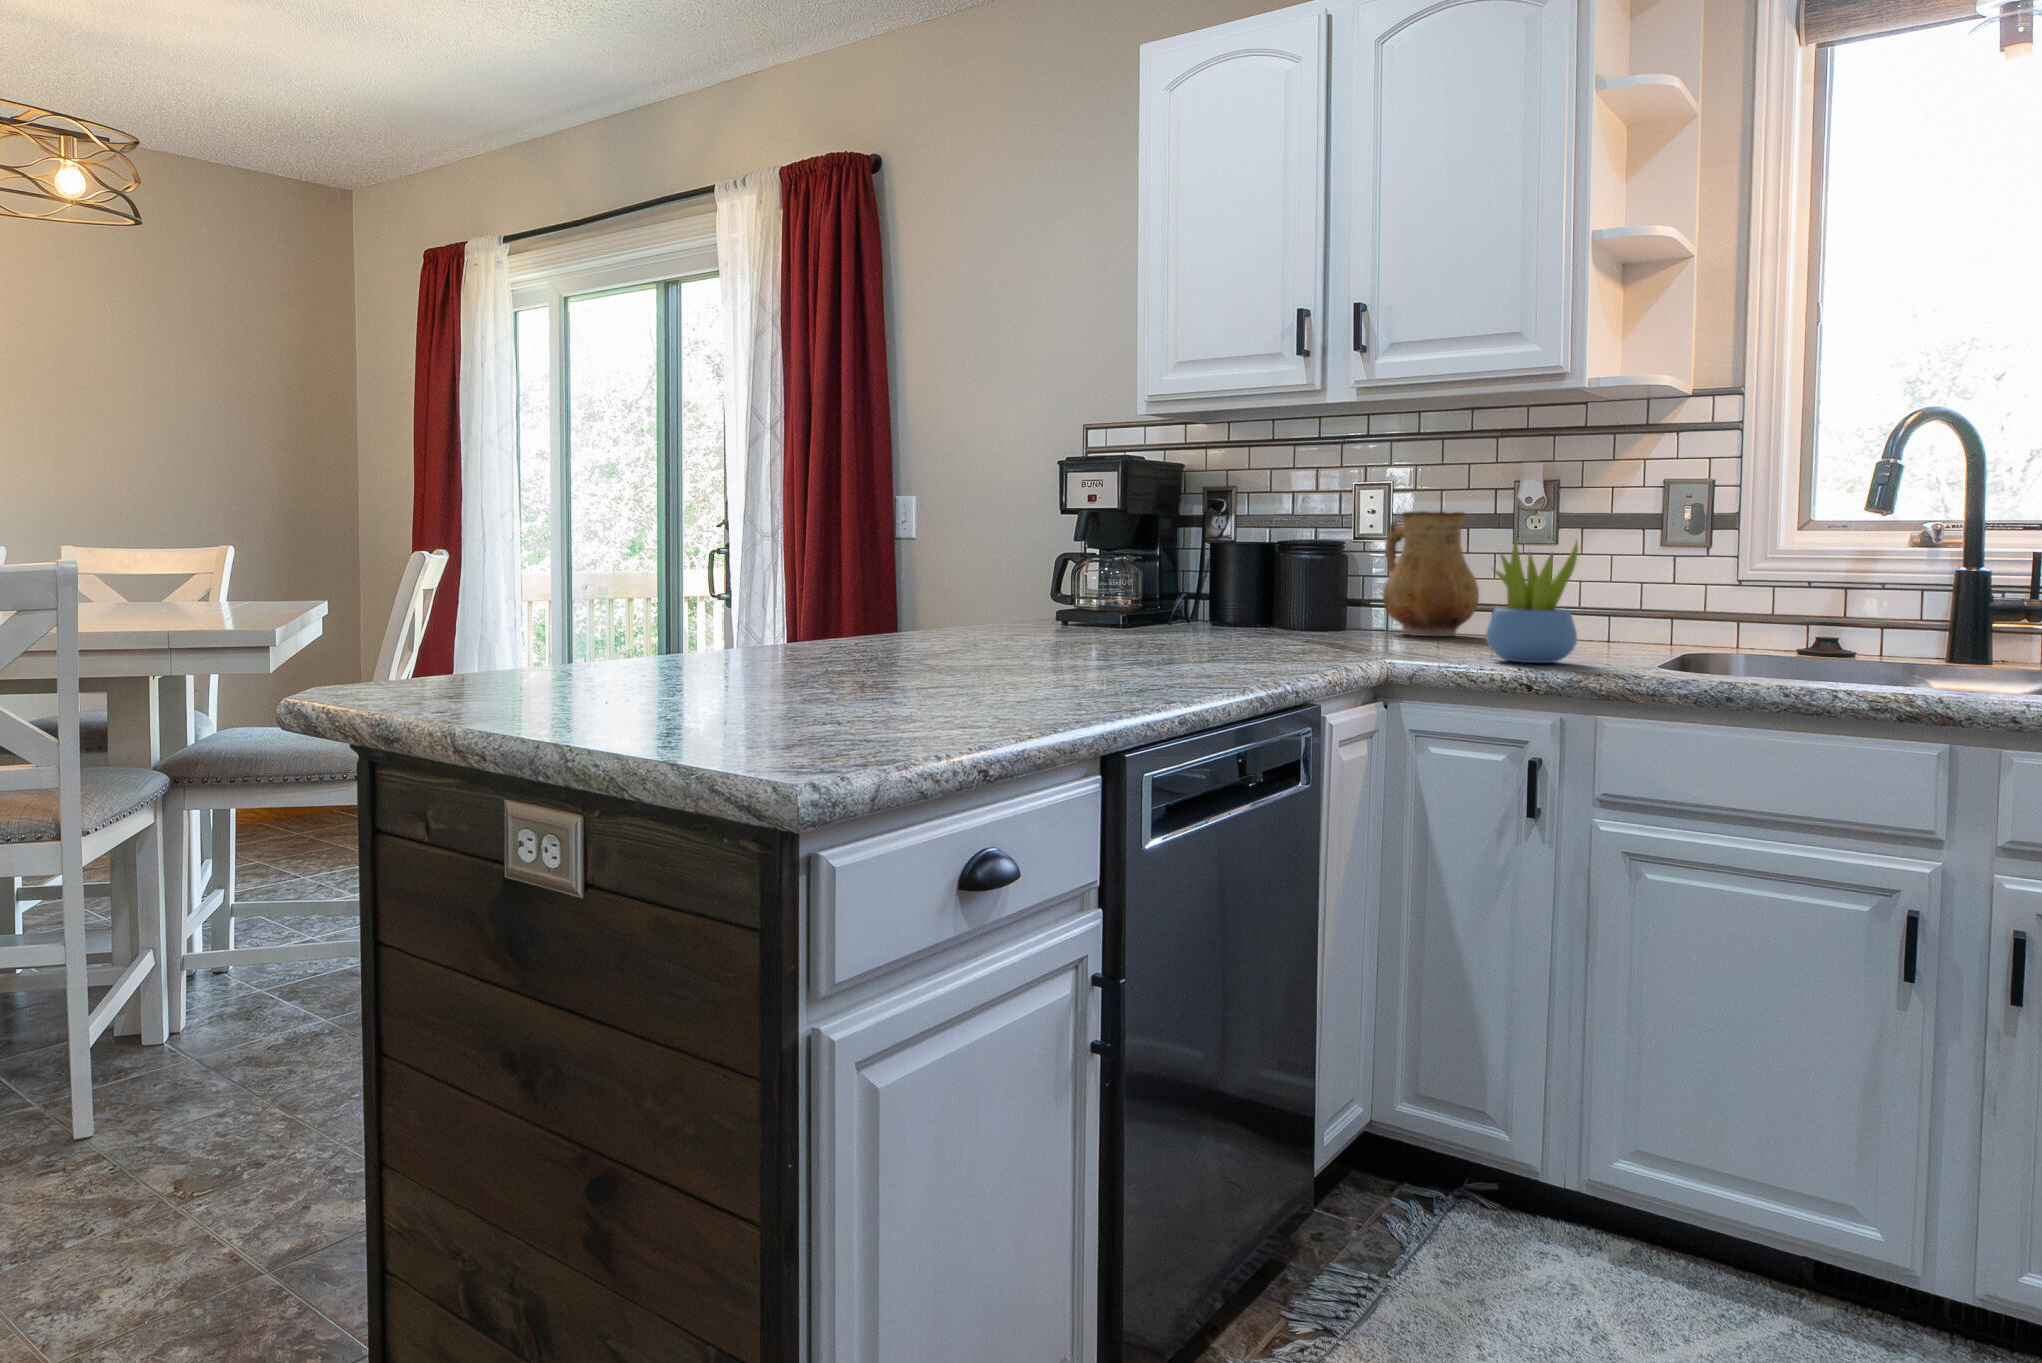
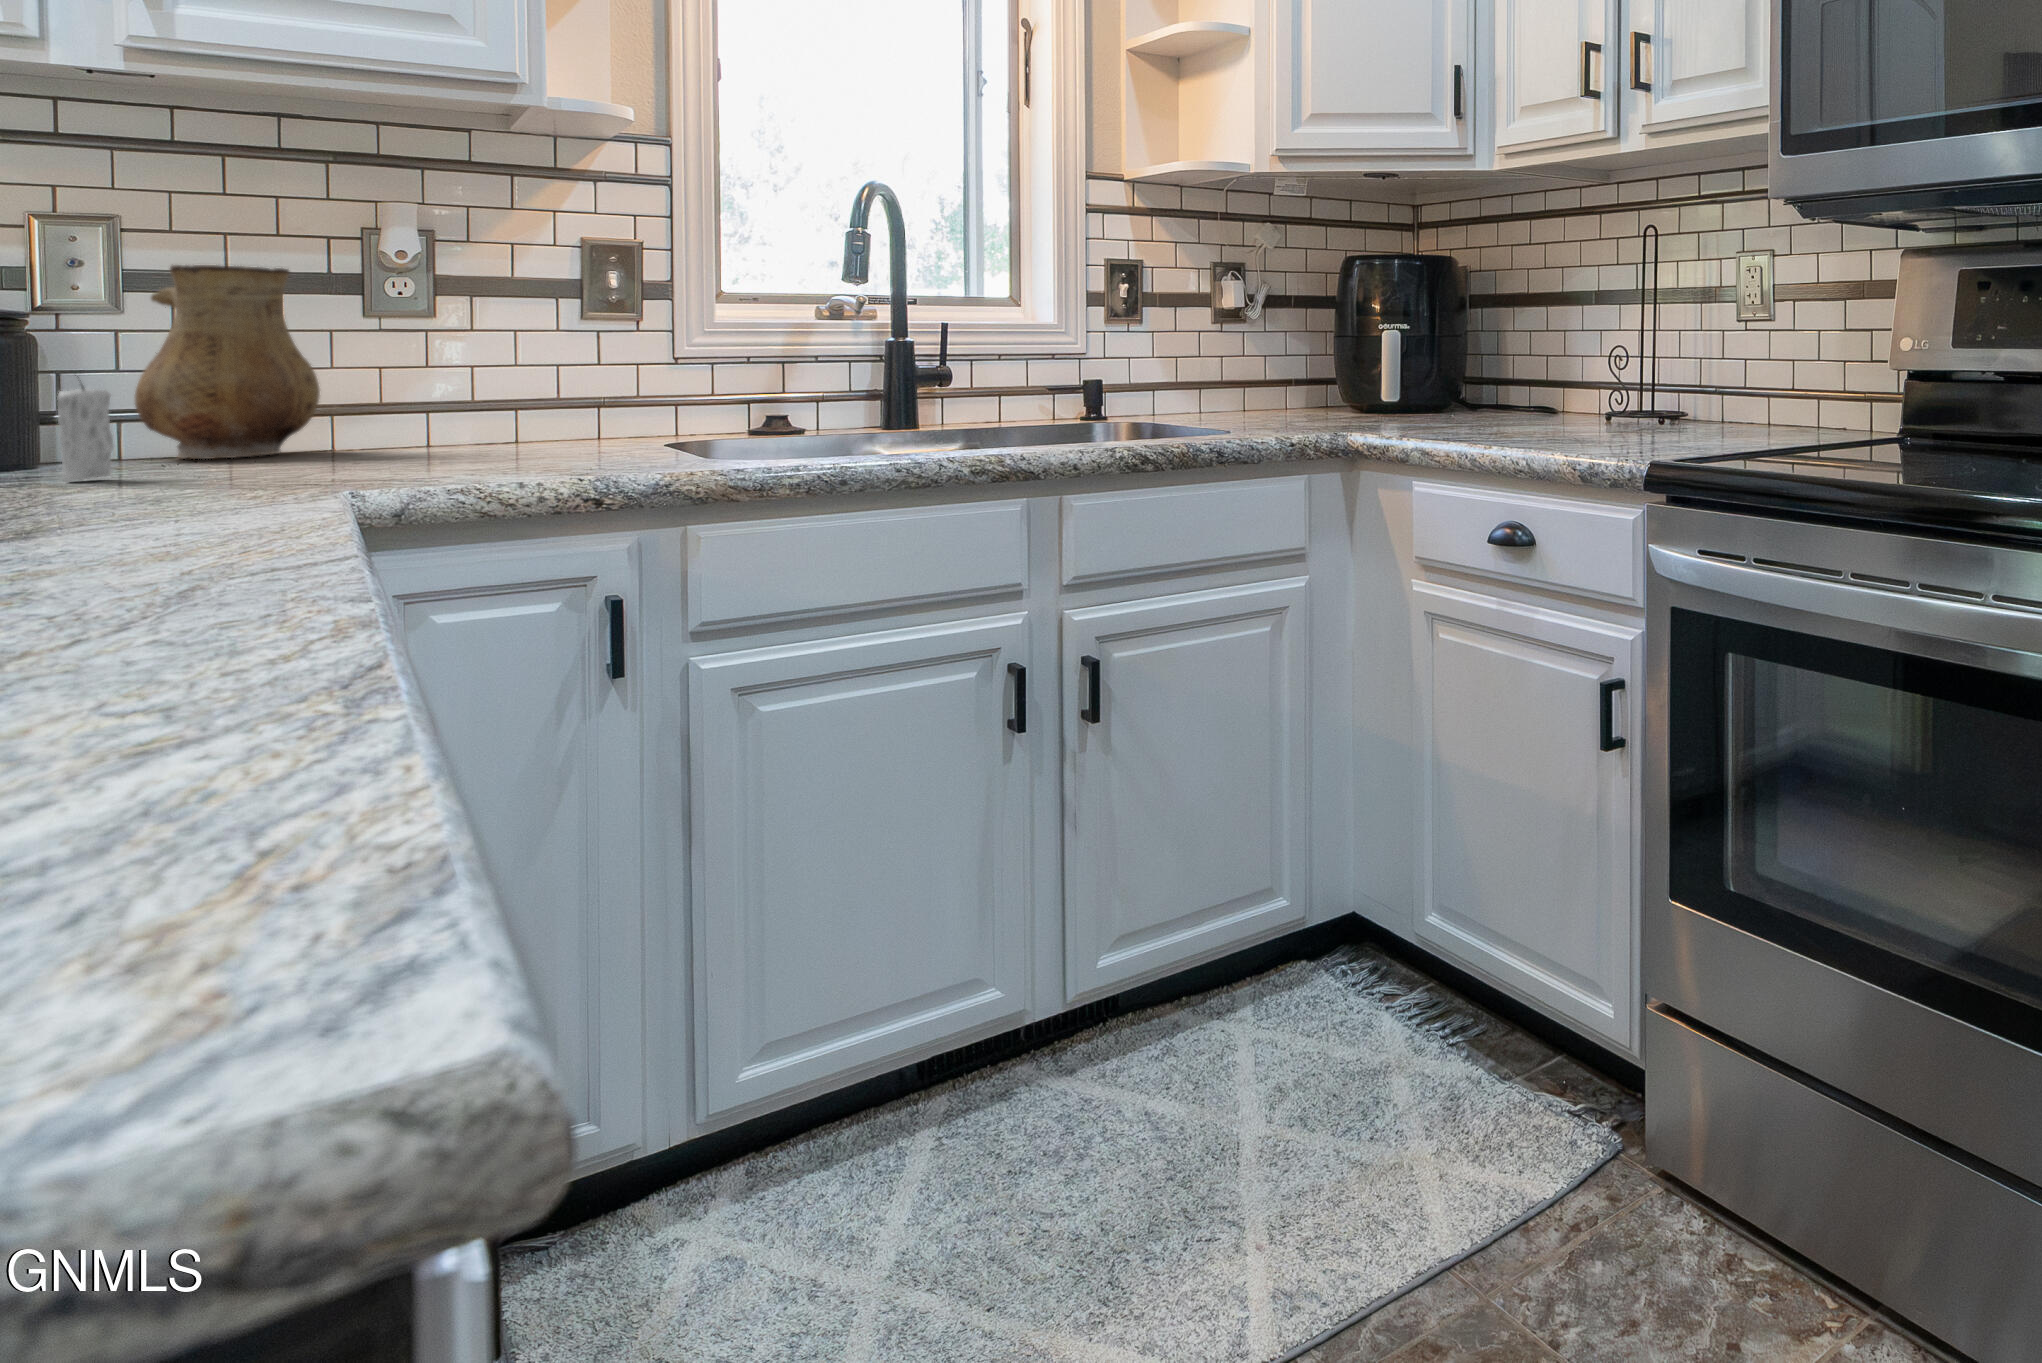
succulent plant: present [1486,540,1578,663] -> none [478,298,614,472]
candle: none [1314,577,1338,640] -> present [58,380,114,481]

